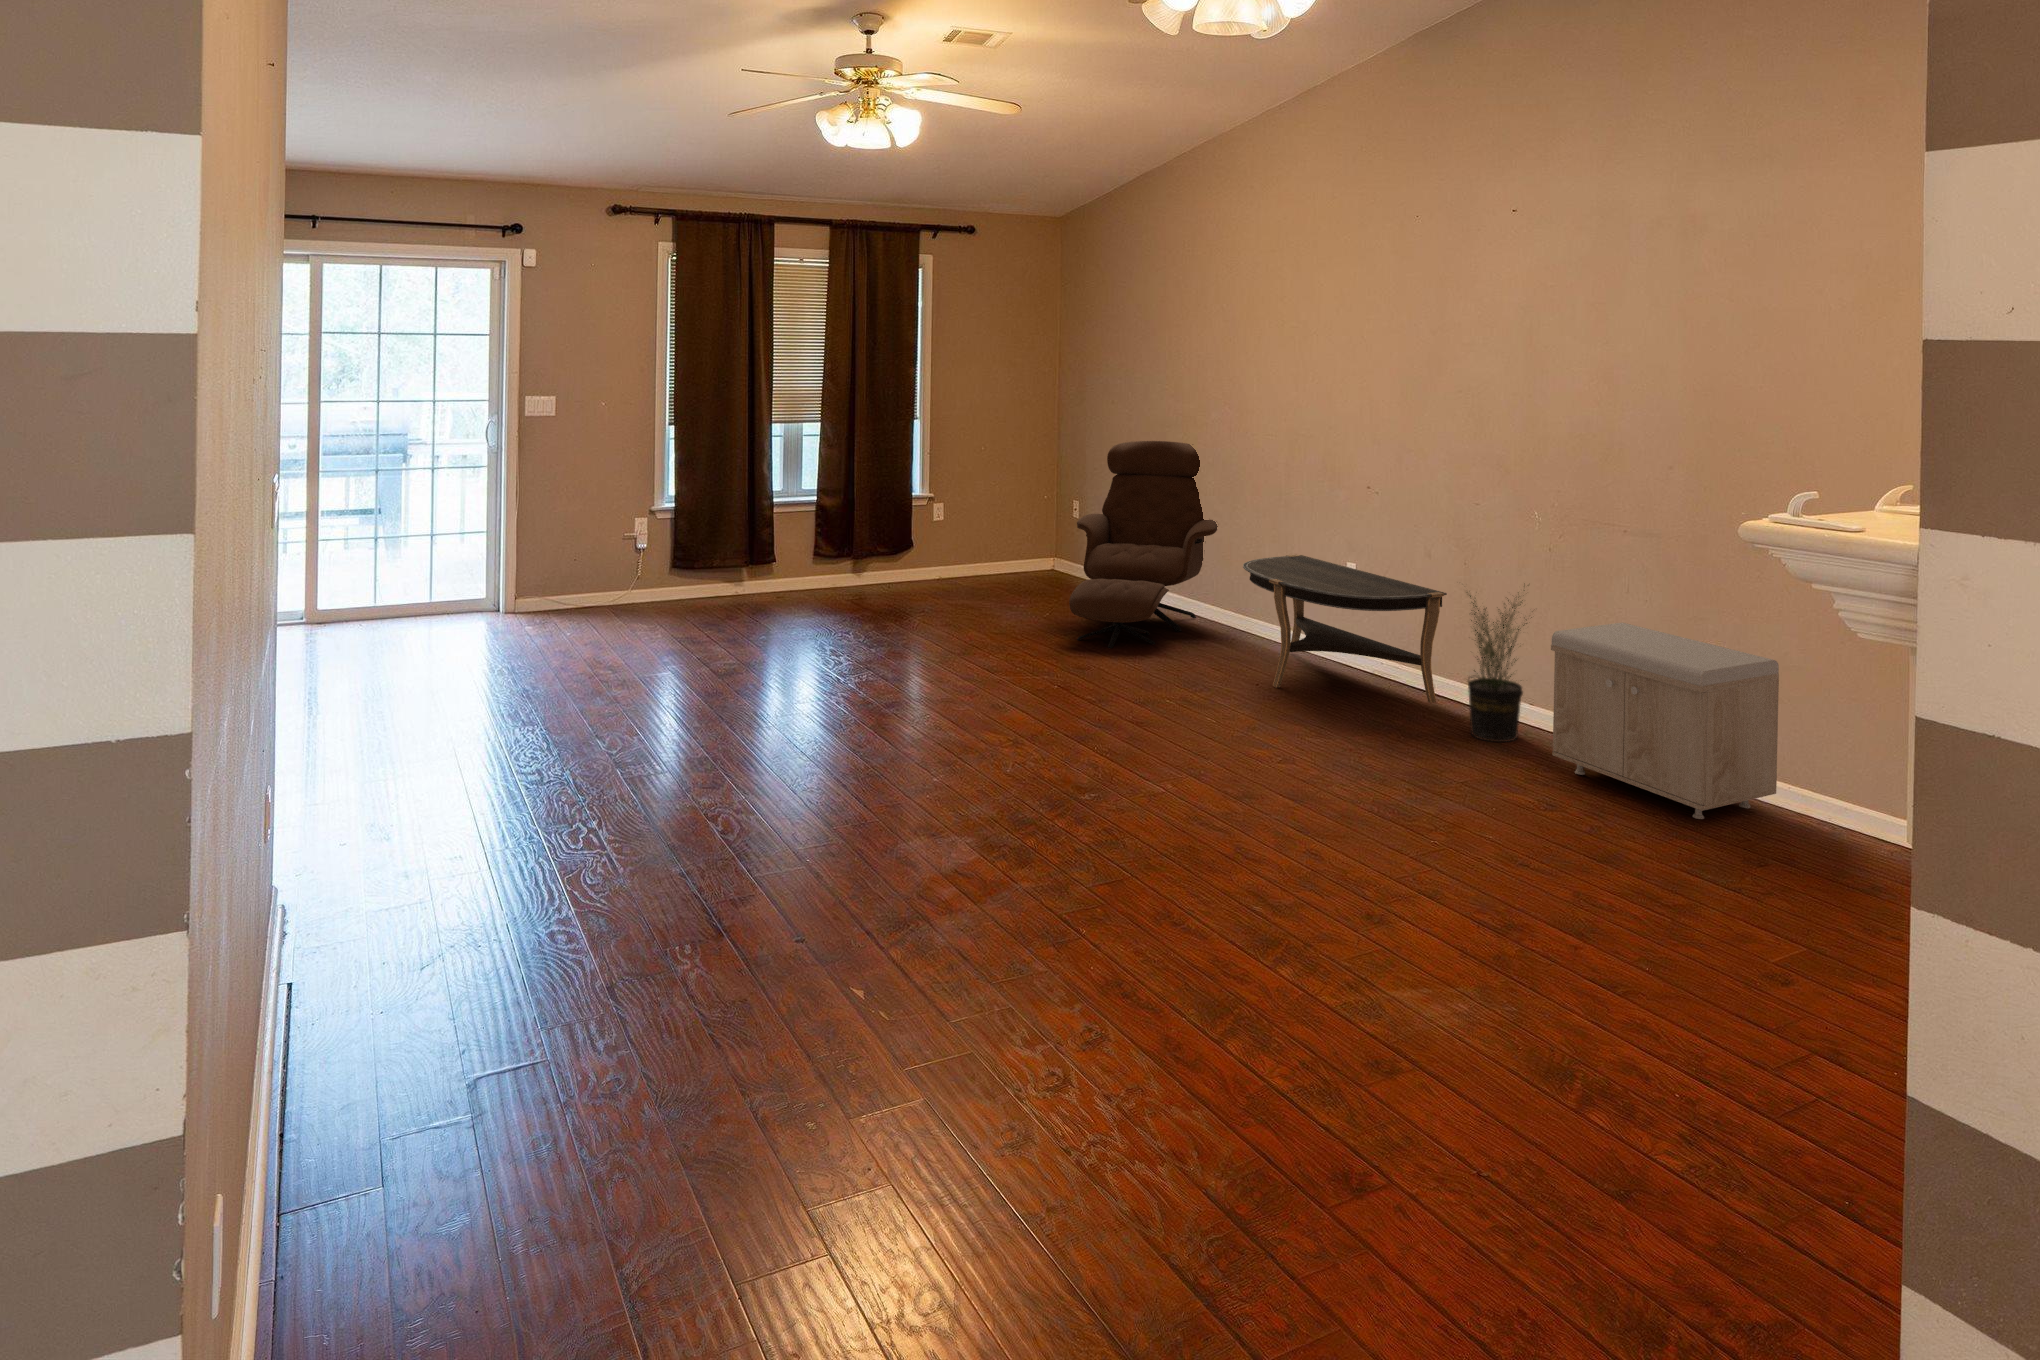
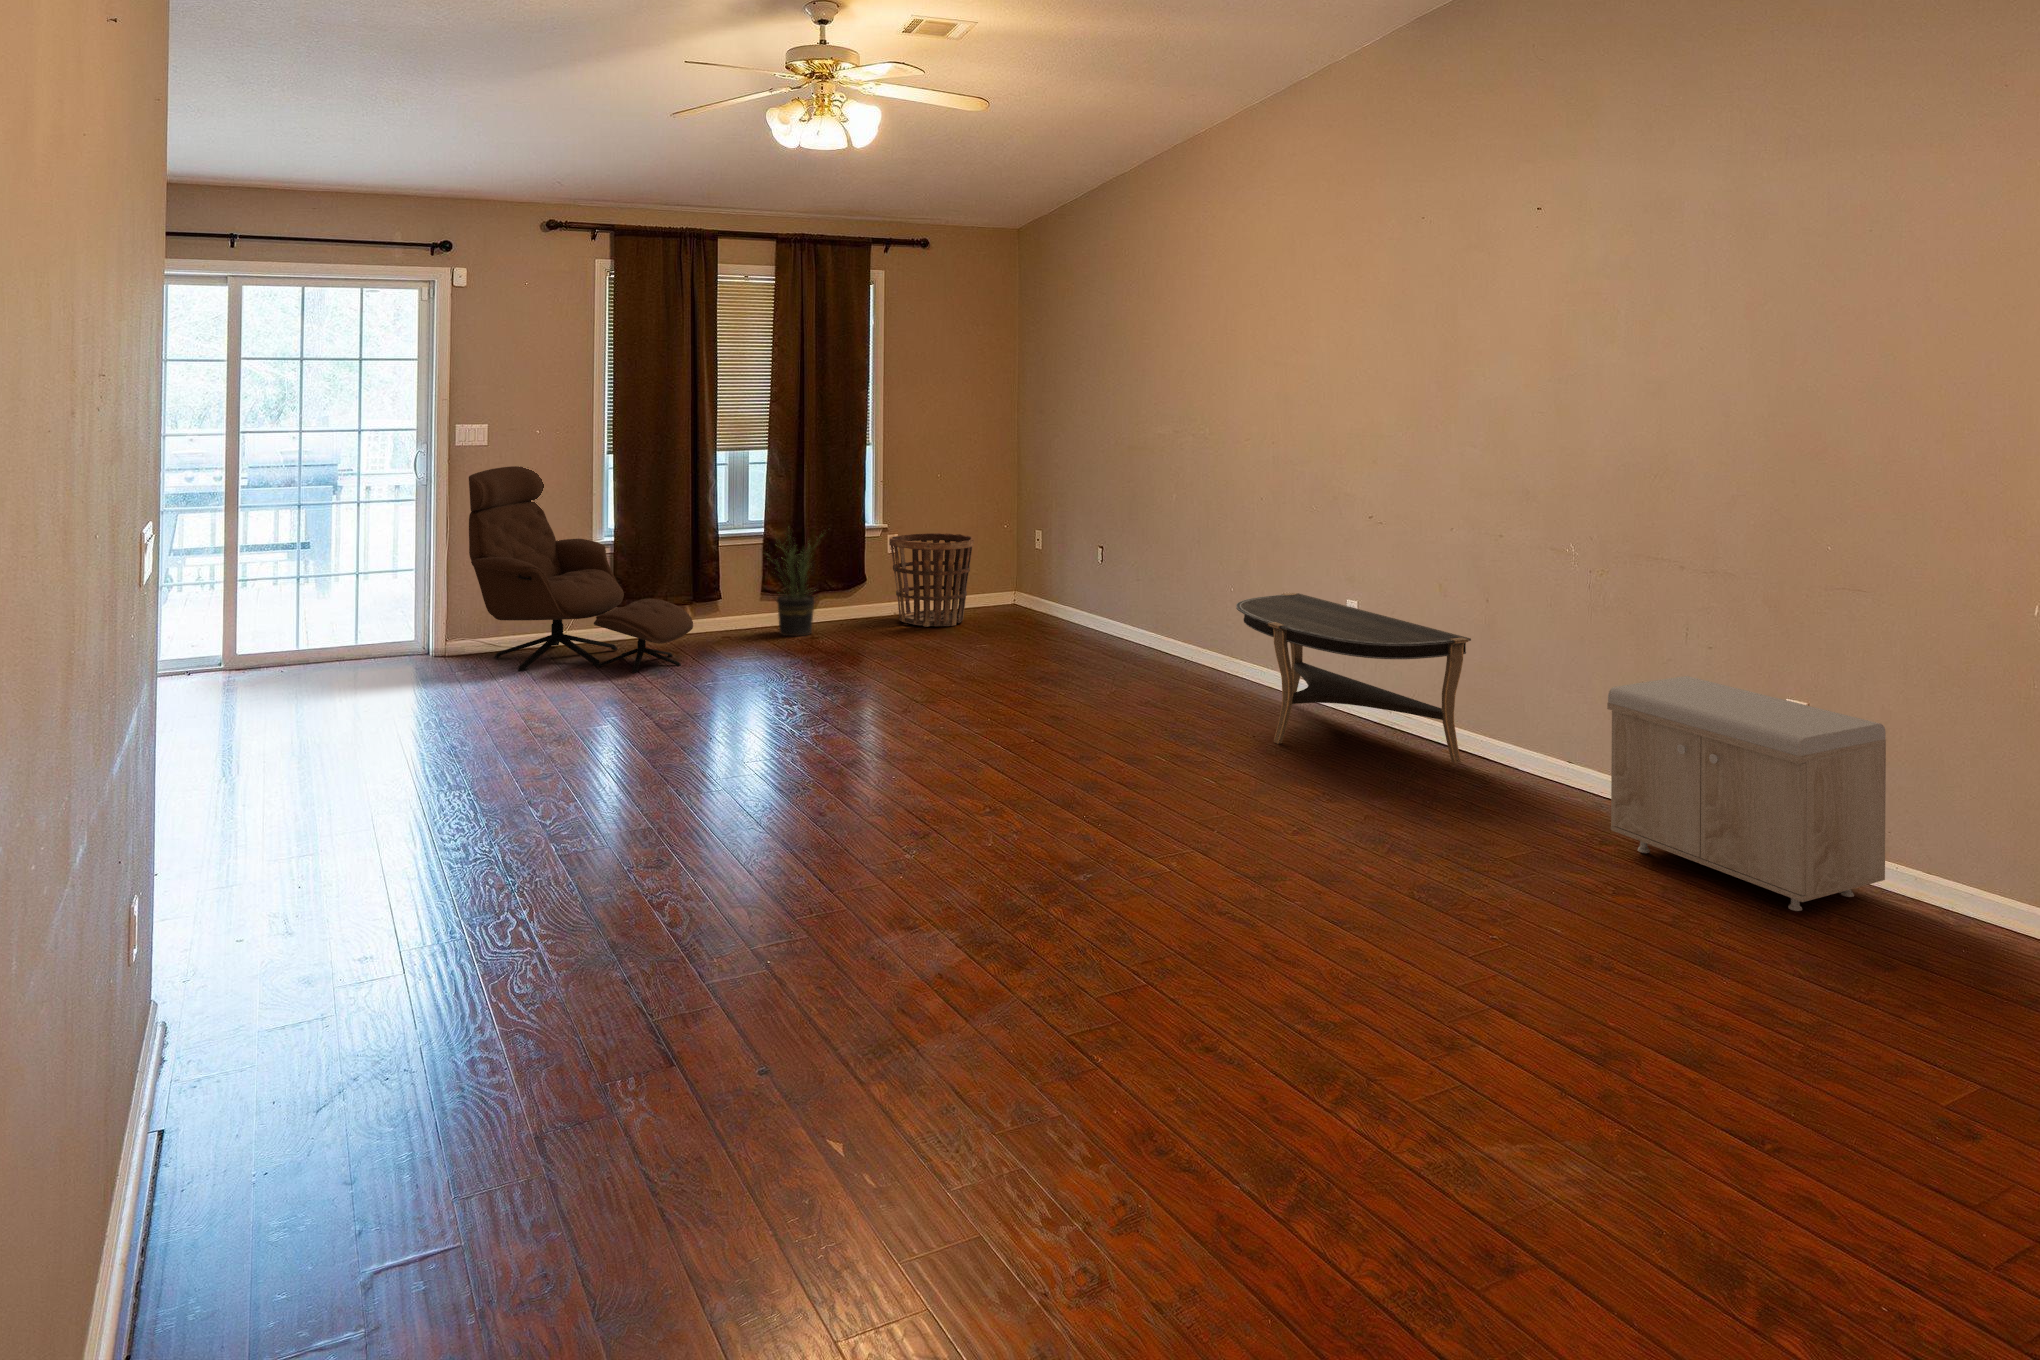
lounge chair: present [1069,441,1218,648] -> present [469,466,693,673]
basket: none [933,502,1012,588] -> present [889,533,974,627]
potted plant: present [1467,590,1532,742] -> present [766,527,823,636]

